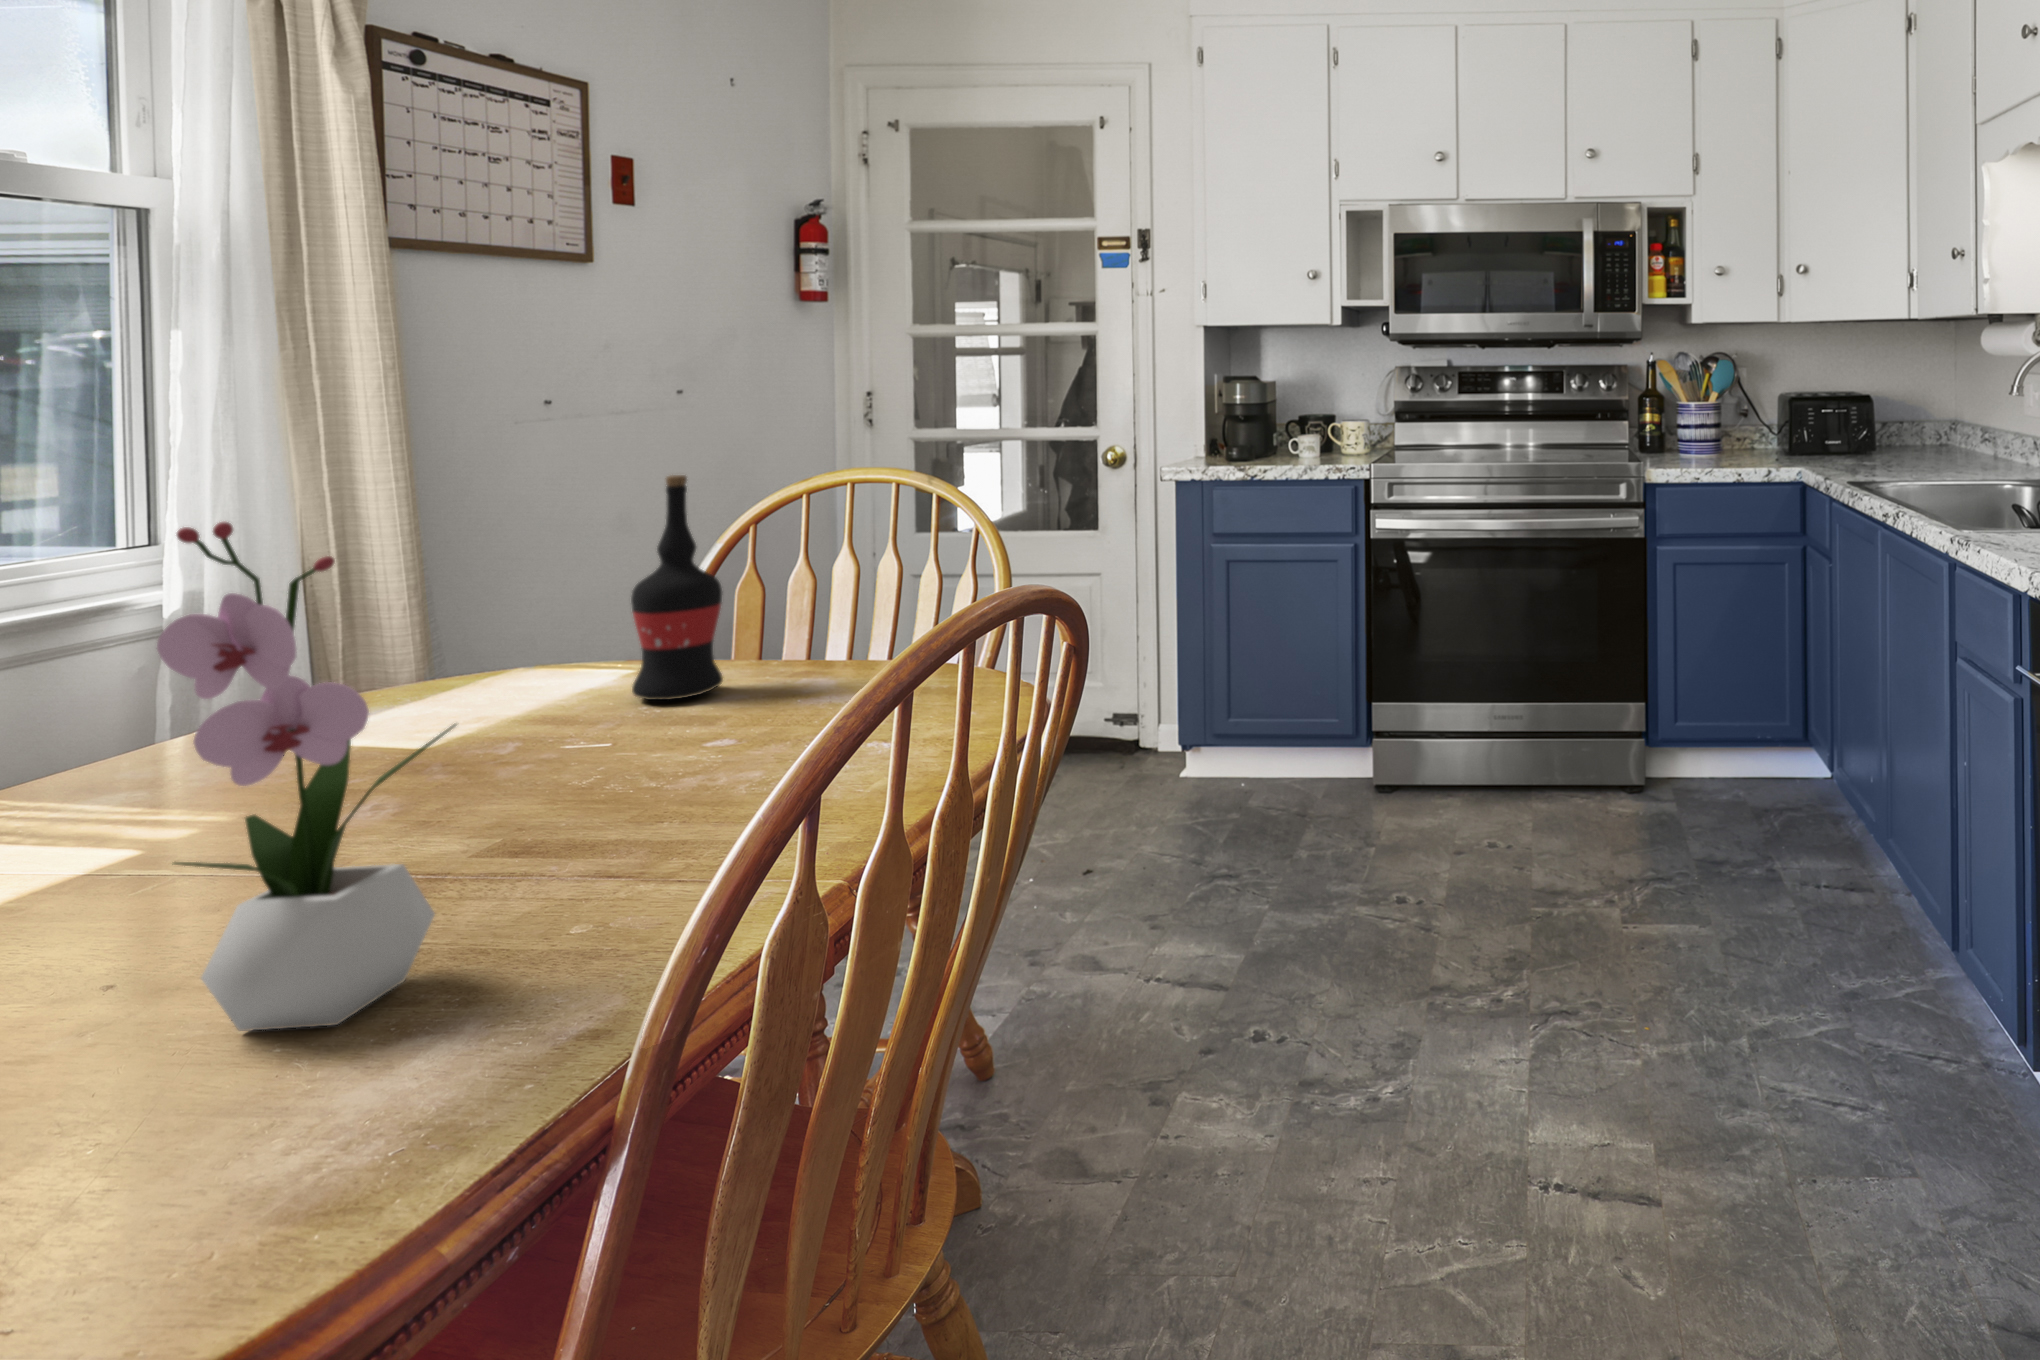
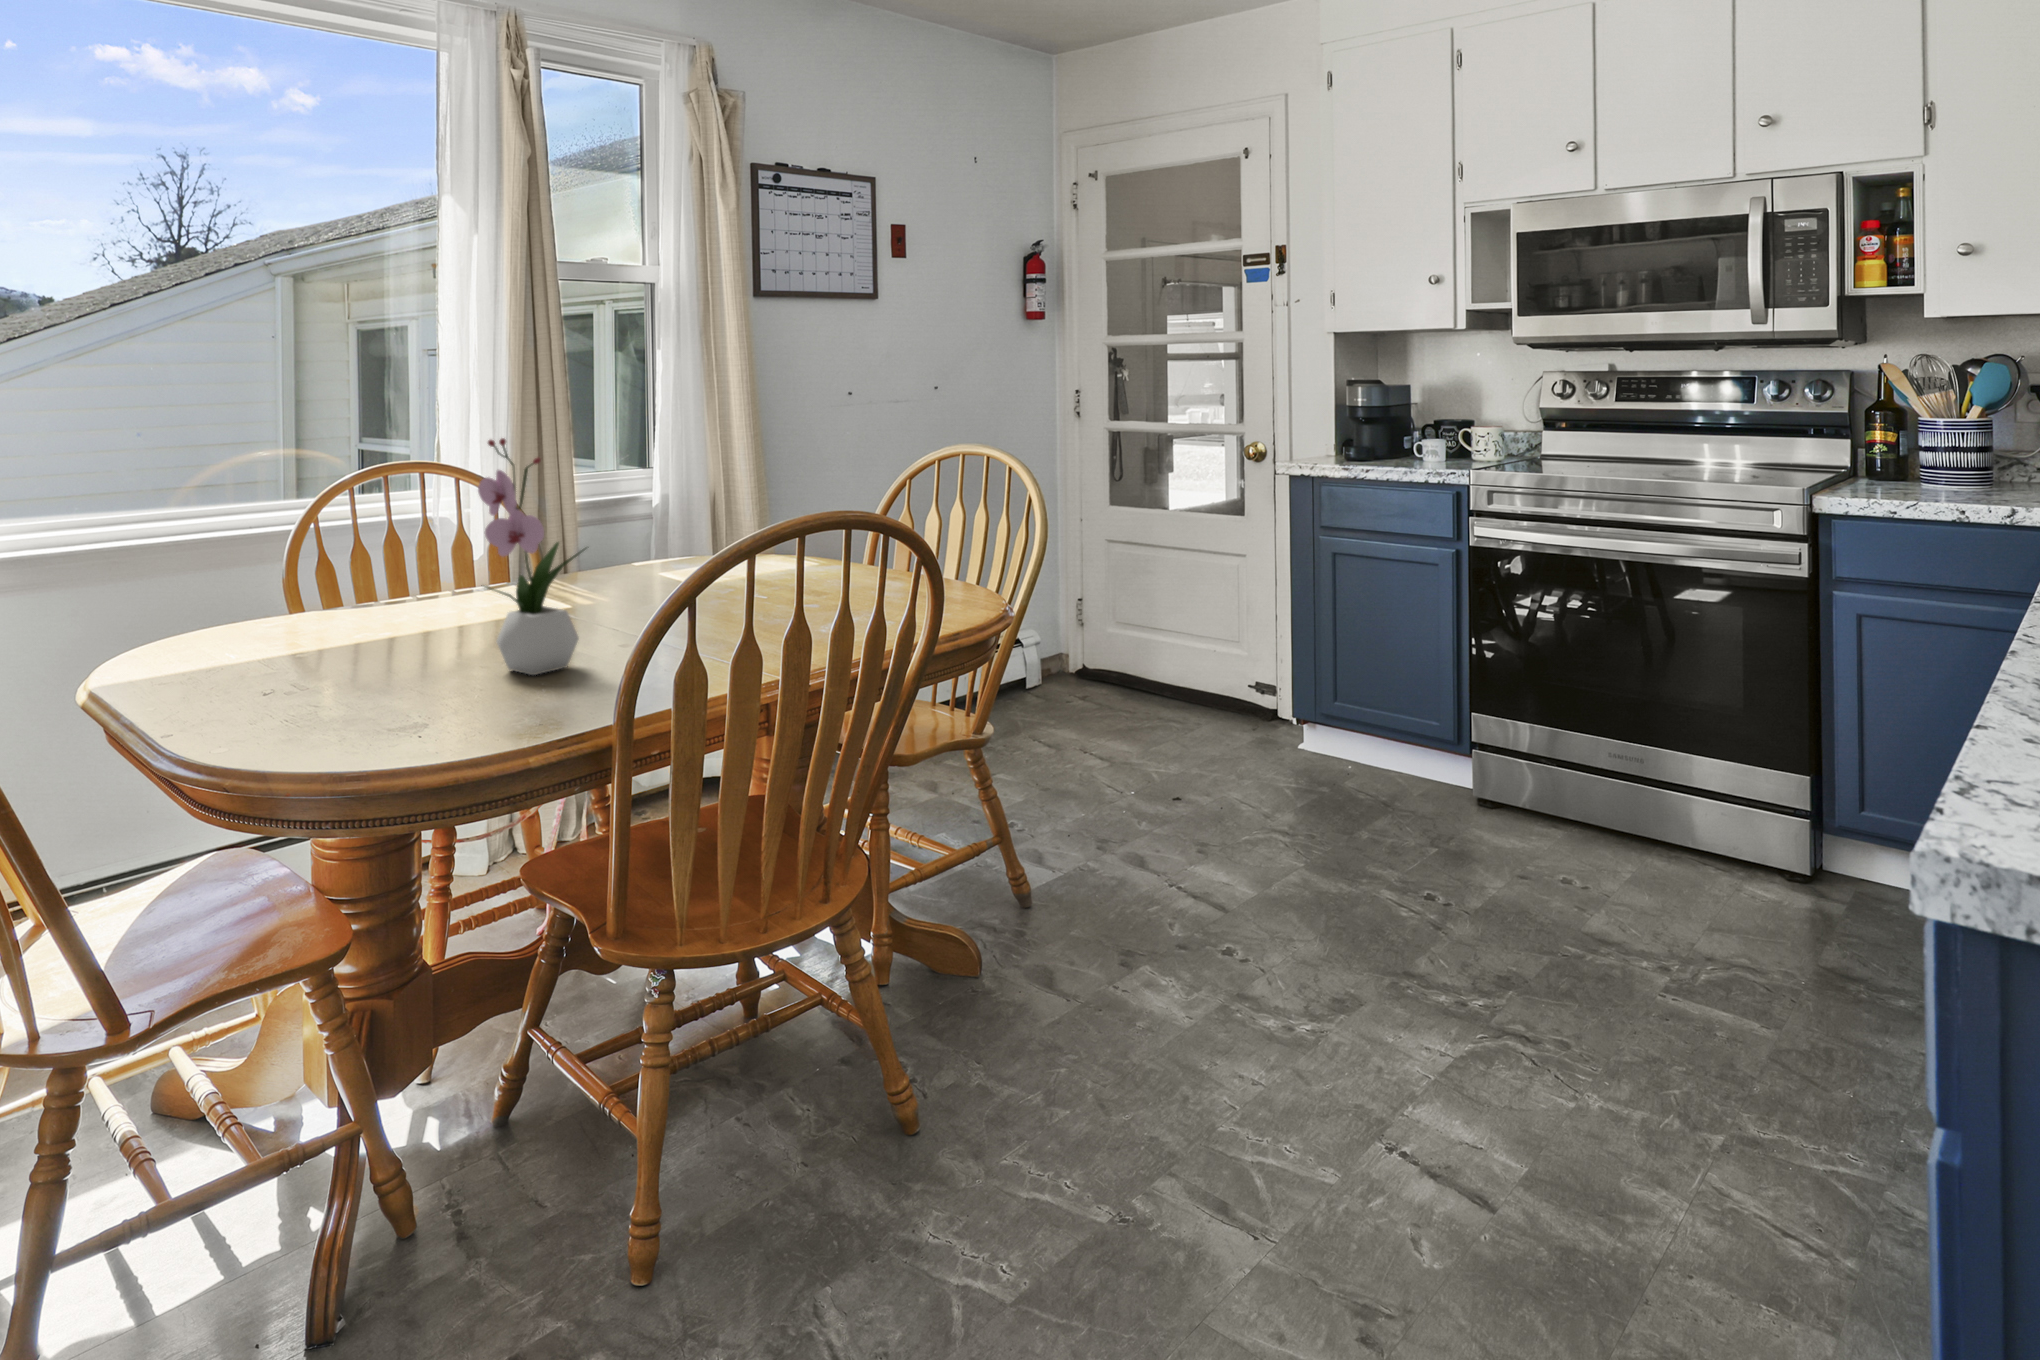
wine bottle: present [631,475,723,700] -> none [789,438,838,579]

